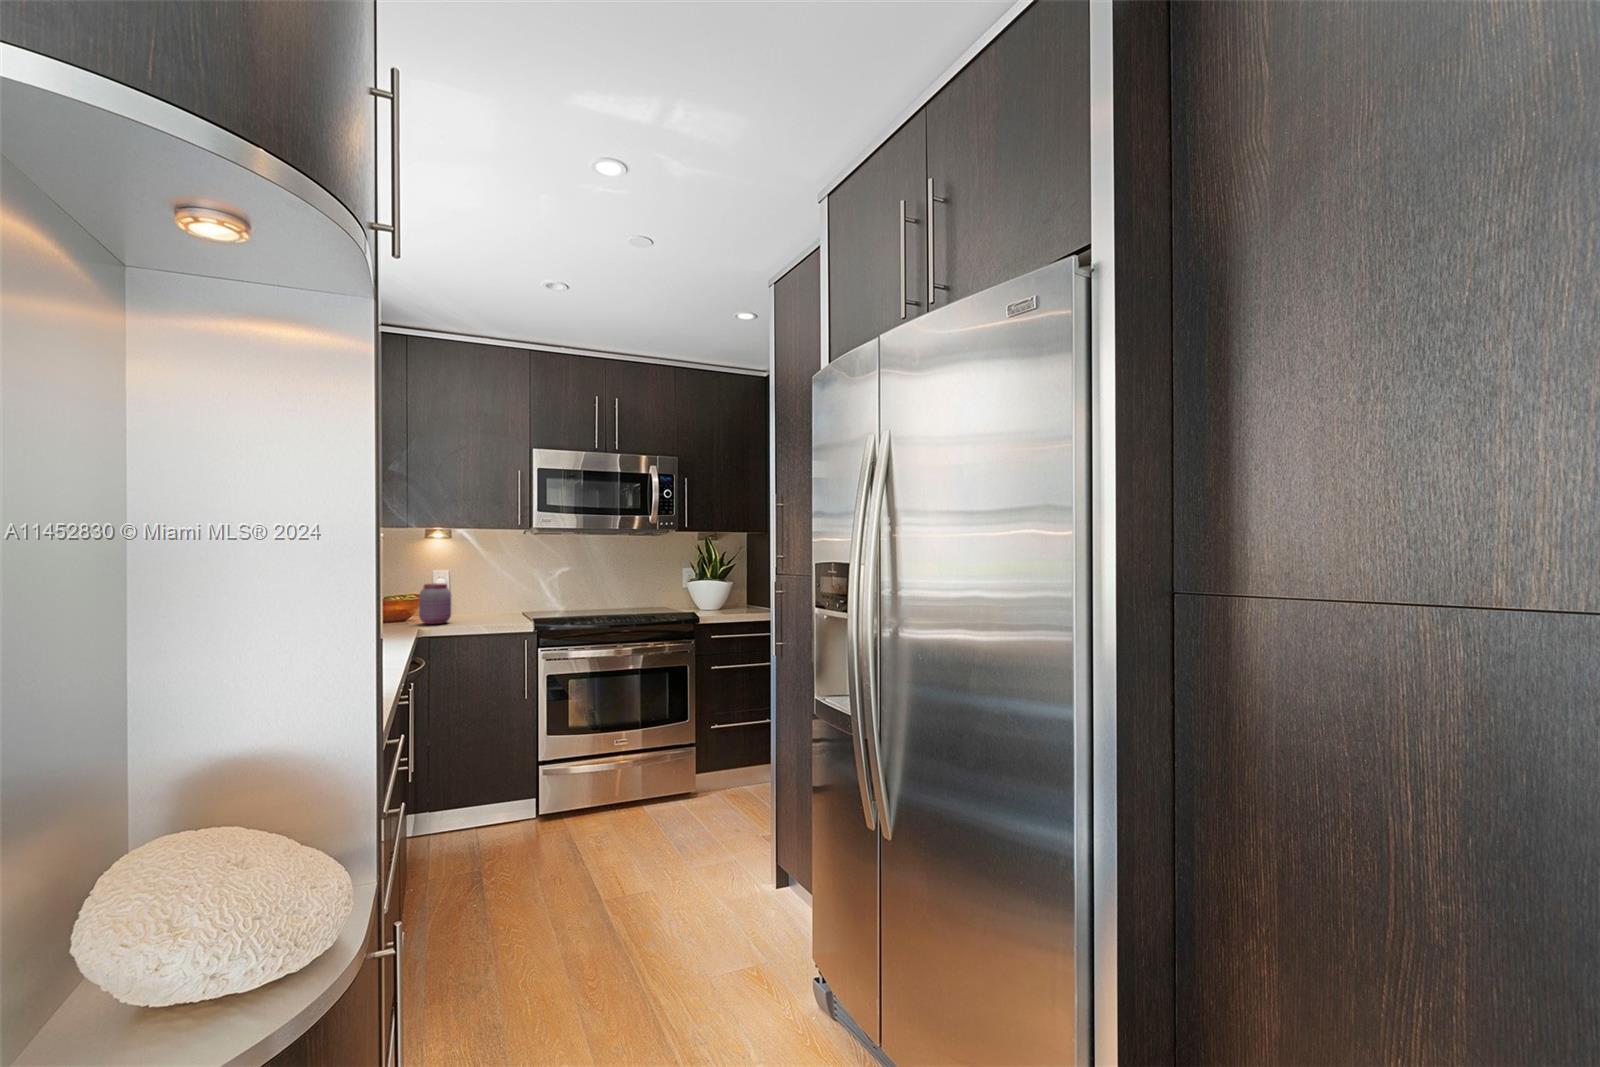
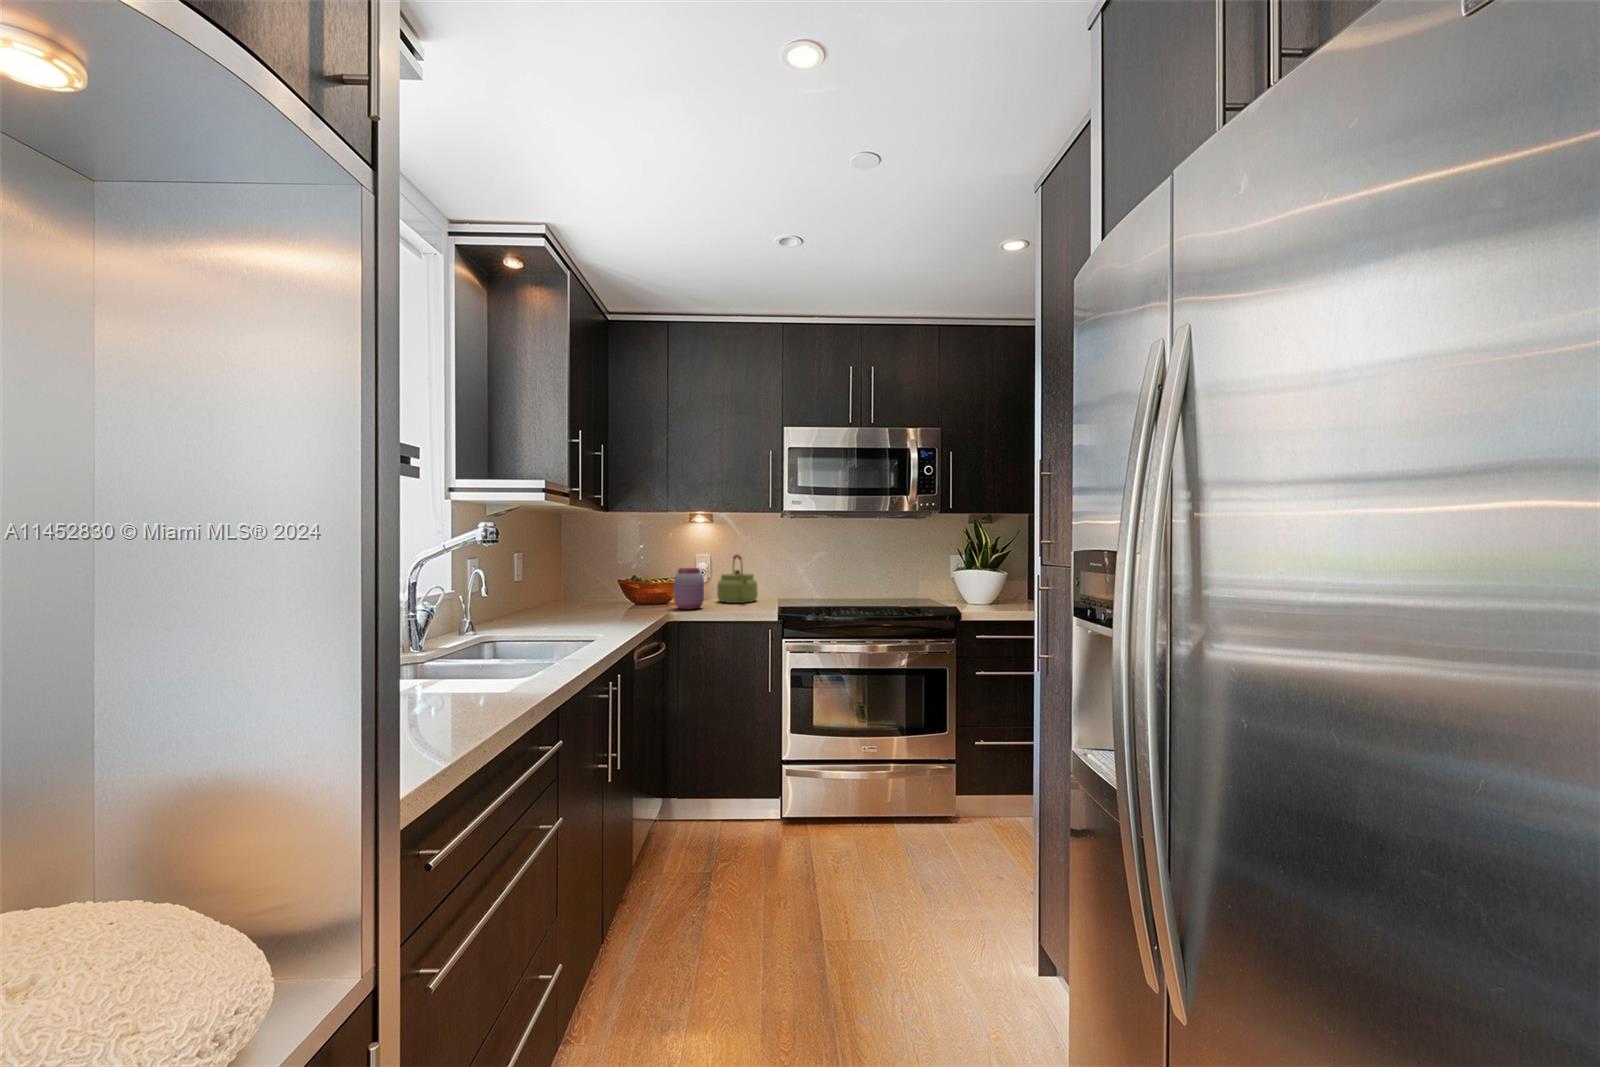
kettle: none [460,570,502,617] -> present [717,555,758,603]

